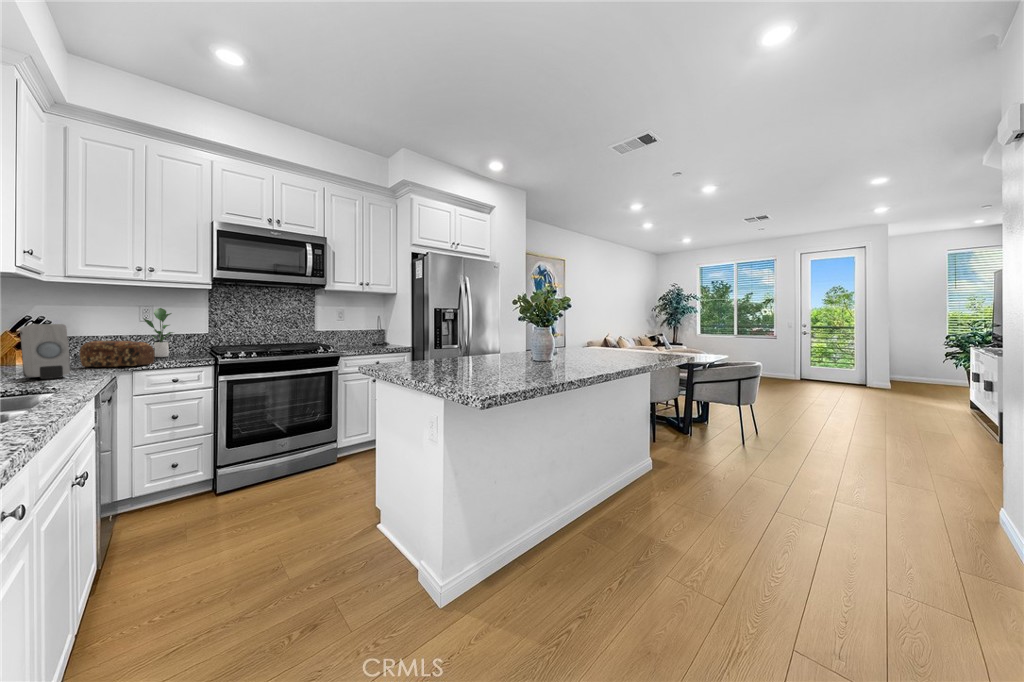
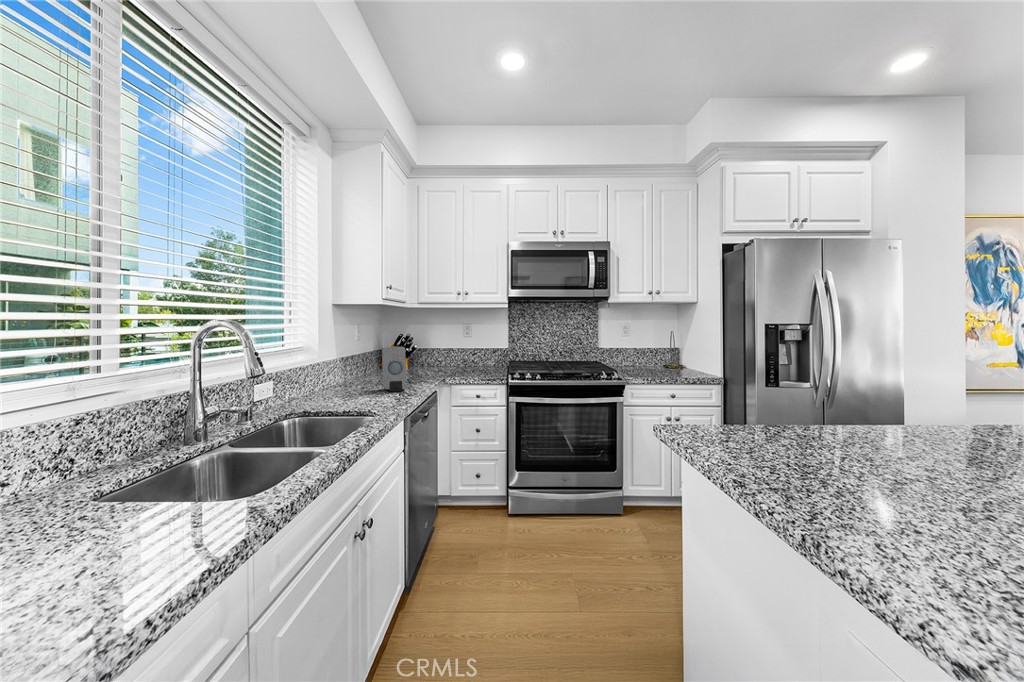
potted plant: present [144,308,173,357] -> none [461,327,483,372]
bread loaf: present [79,341,155,367] -> none [418,358,464,381]

